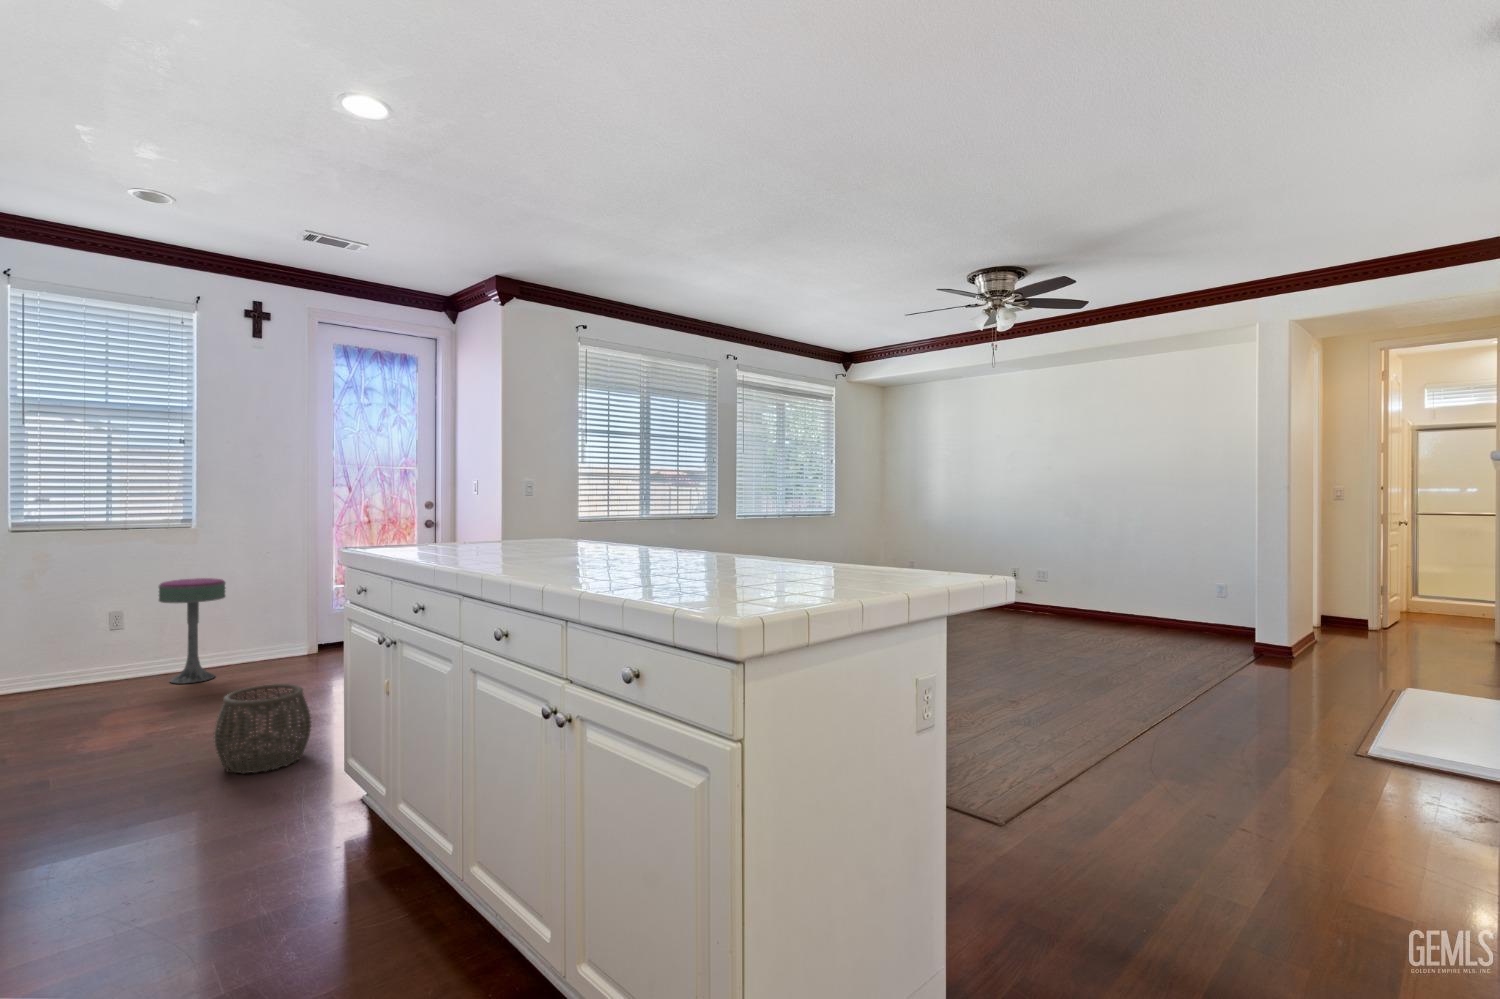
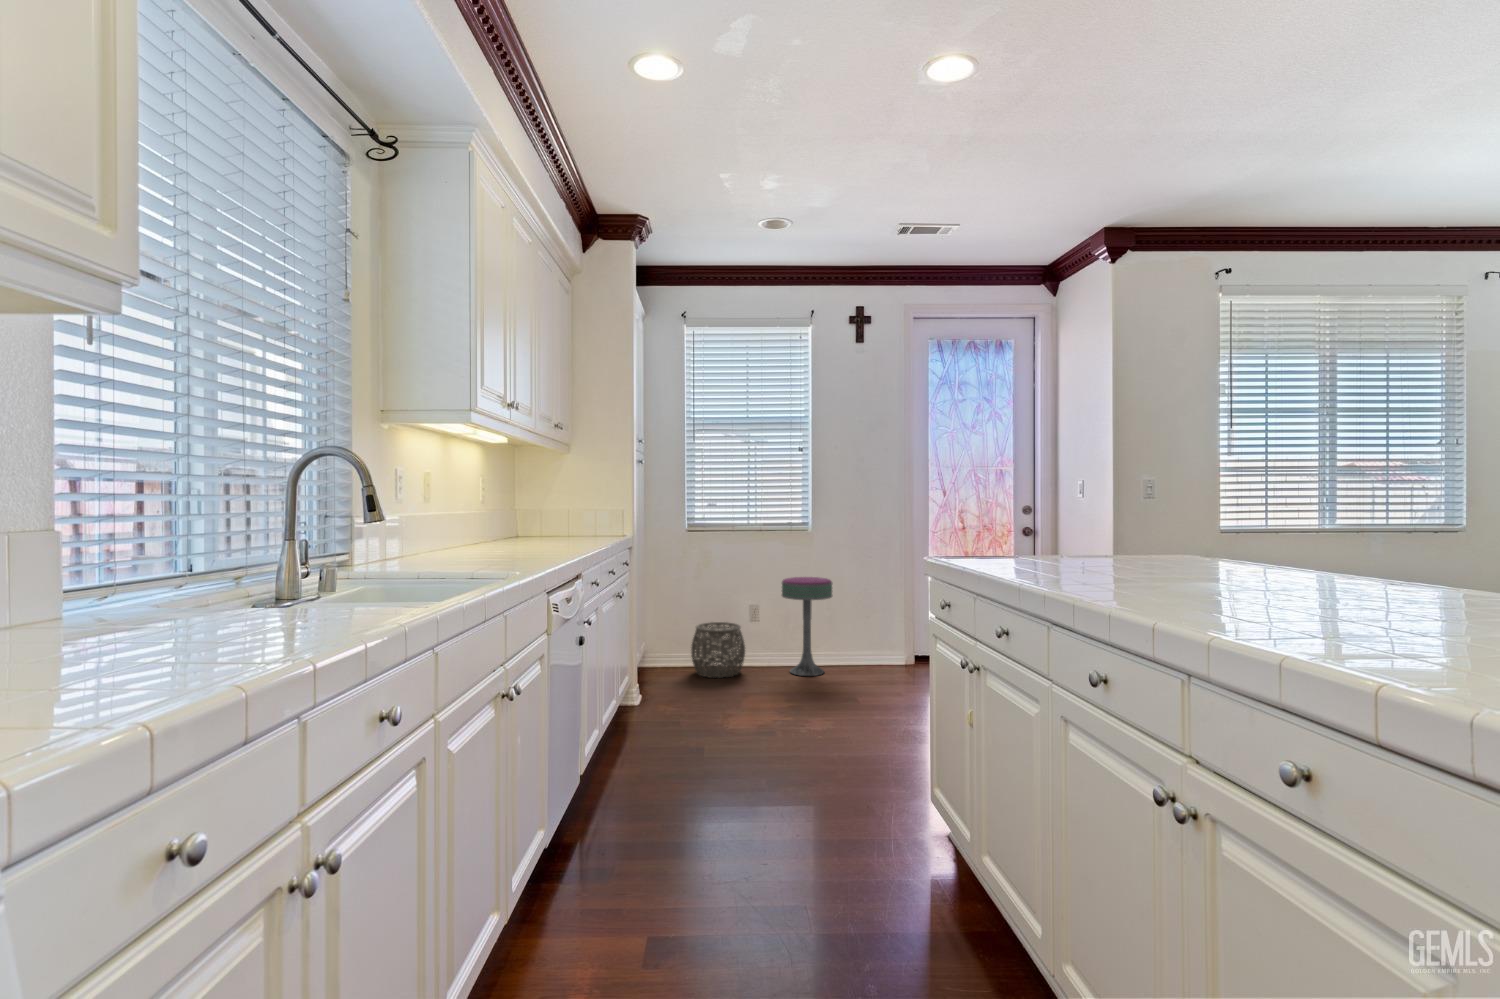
woven basket: present [214,684,311,774] -> present [691,622,745,678]

